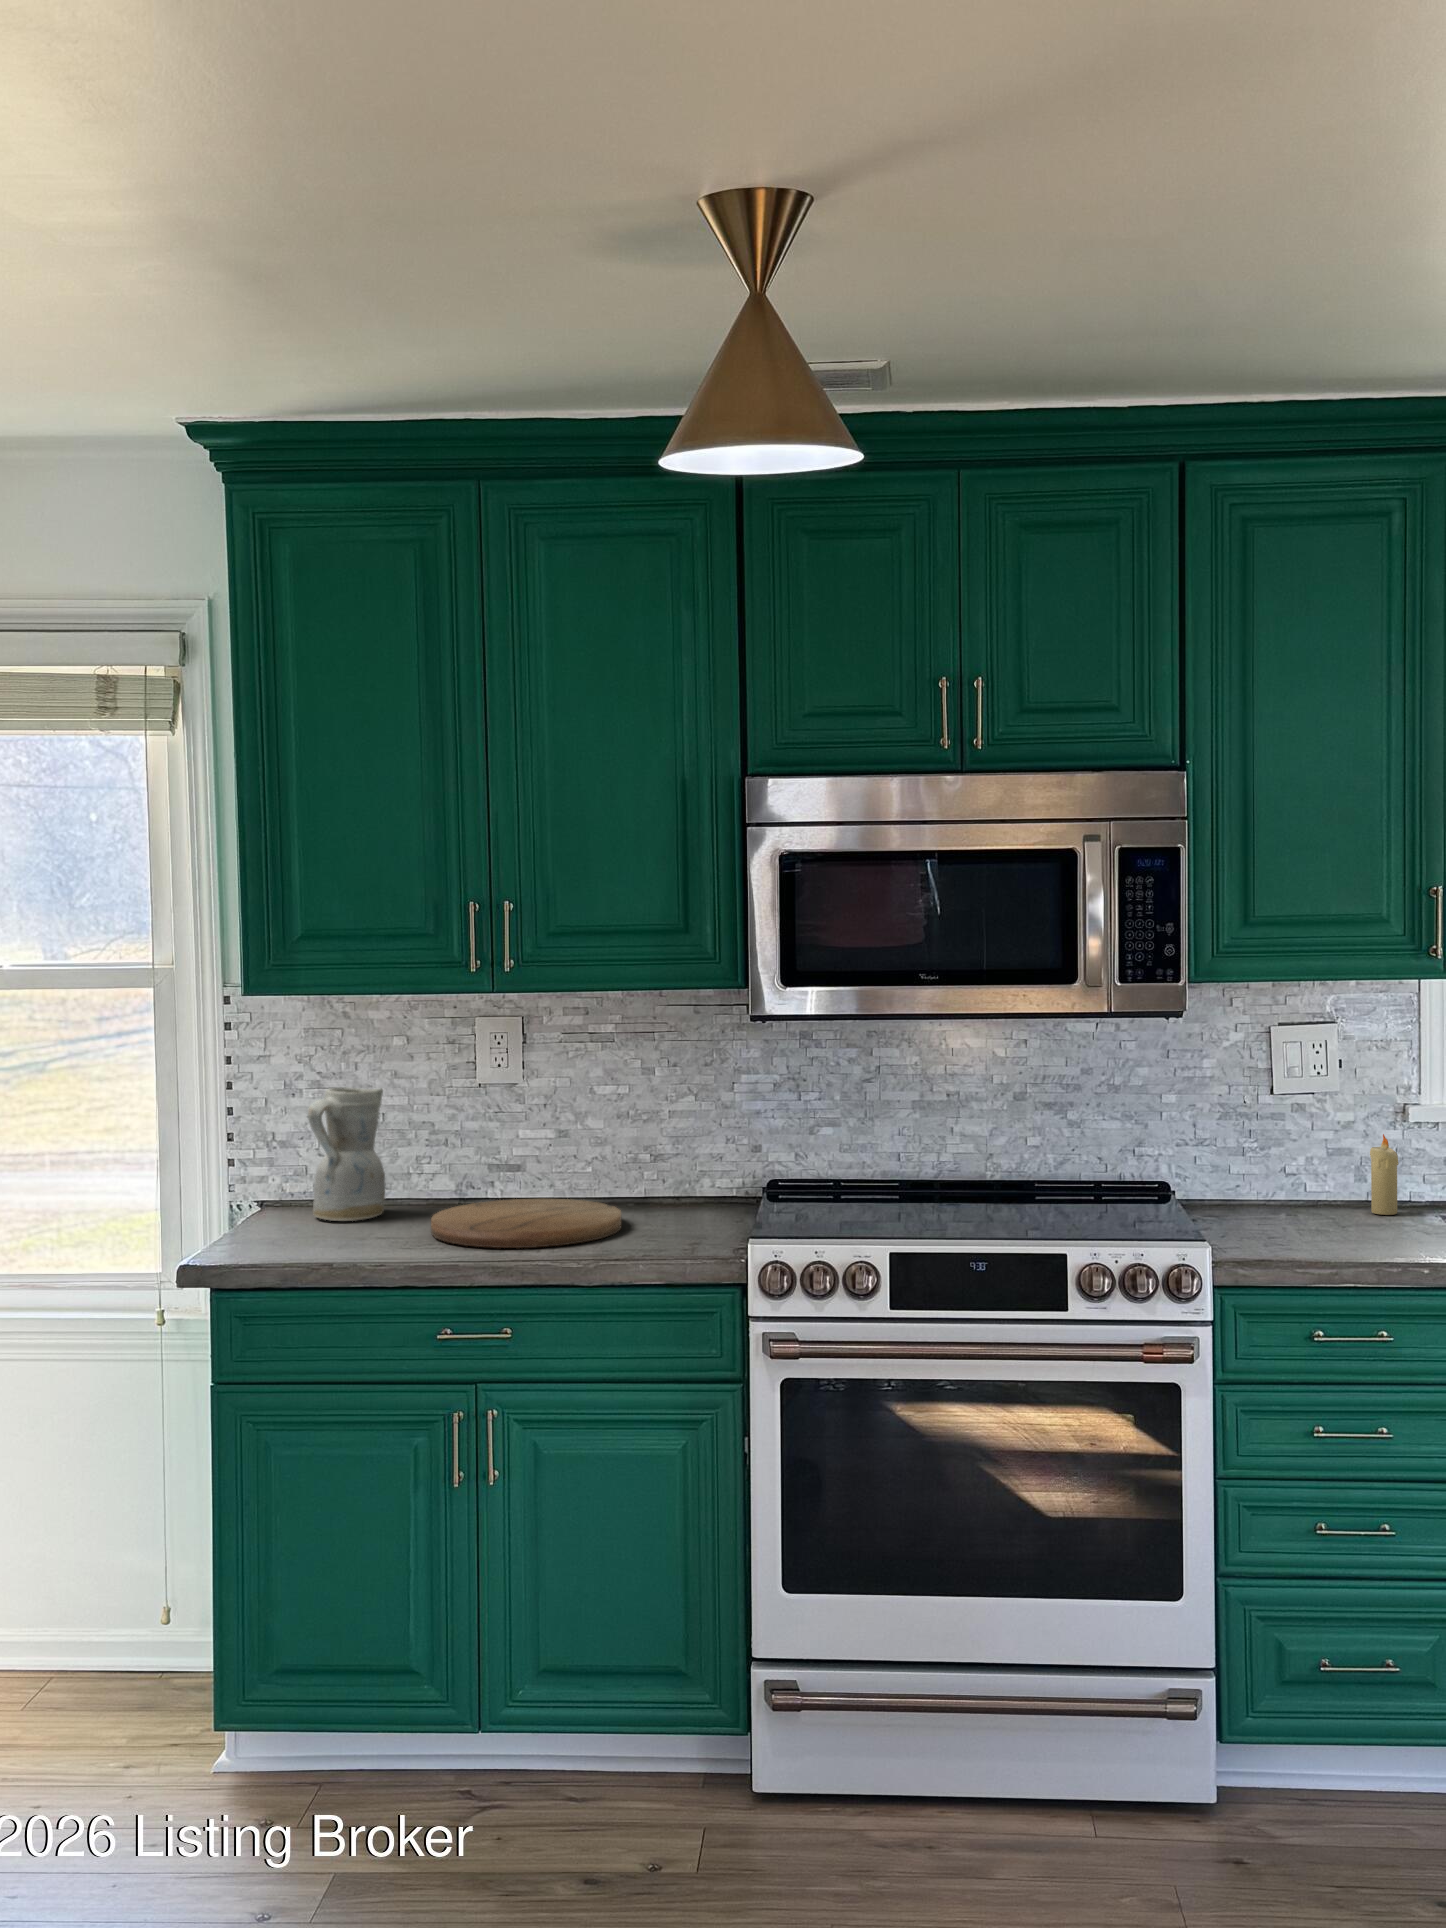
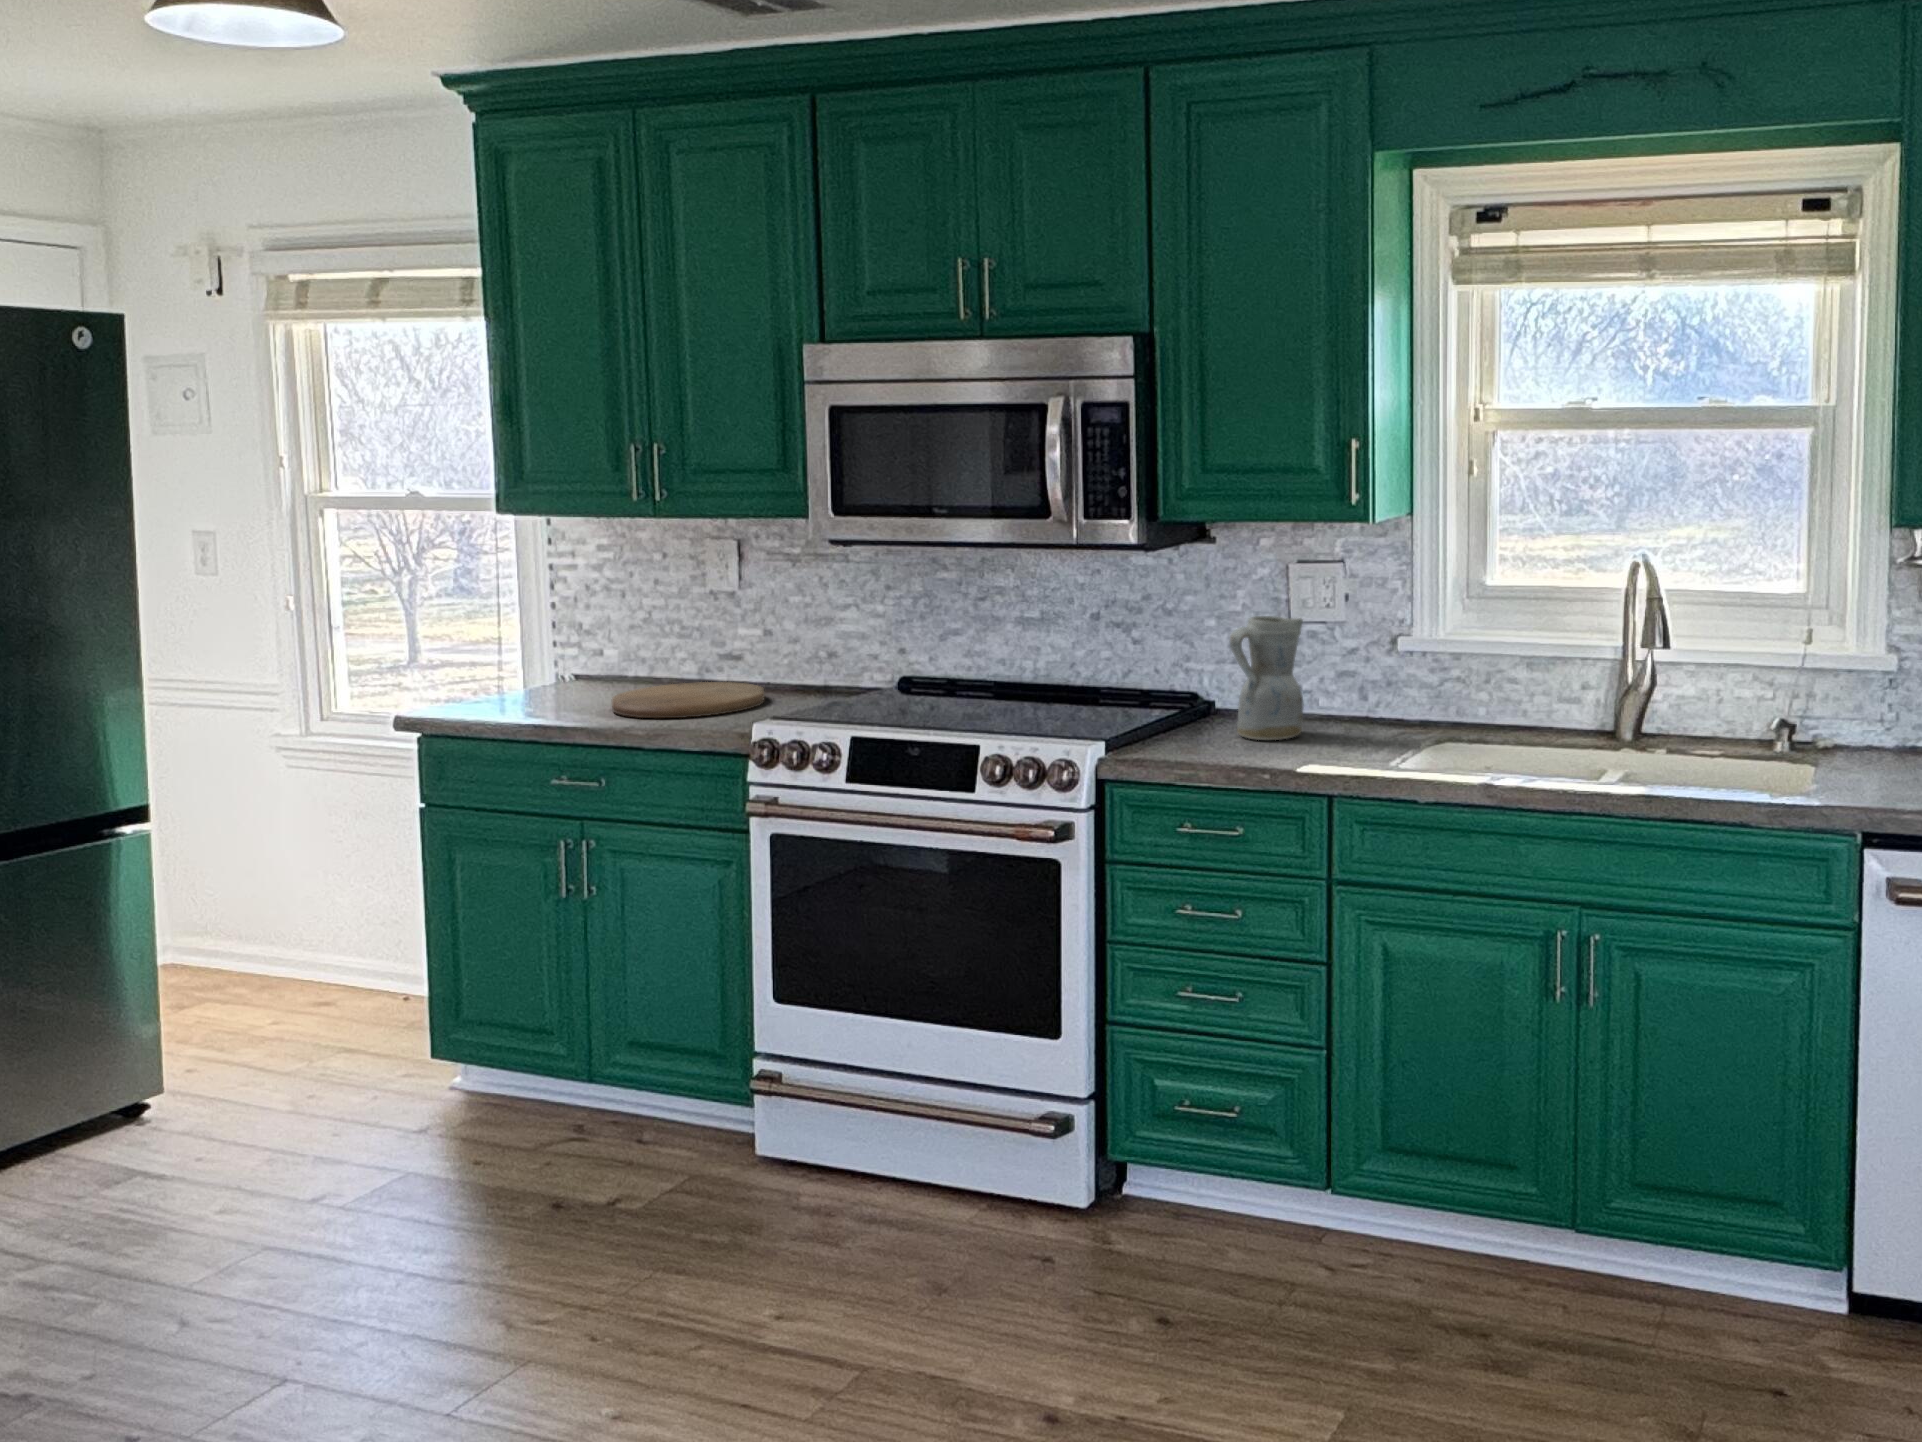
ceramic pitcher: present [308,1088,385,1221] -> present [1230,616,1304,740]
candle: present [1370,1134,1399,1215] -> none [1344,660,1367,732]

